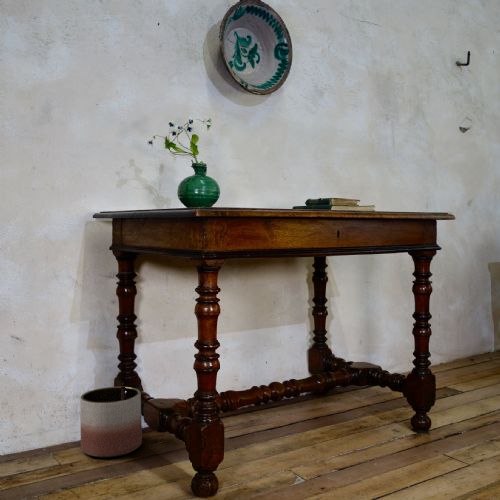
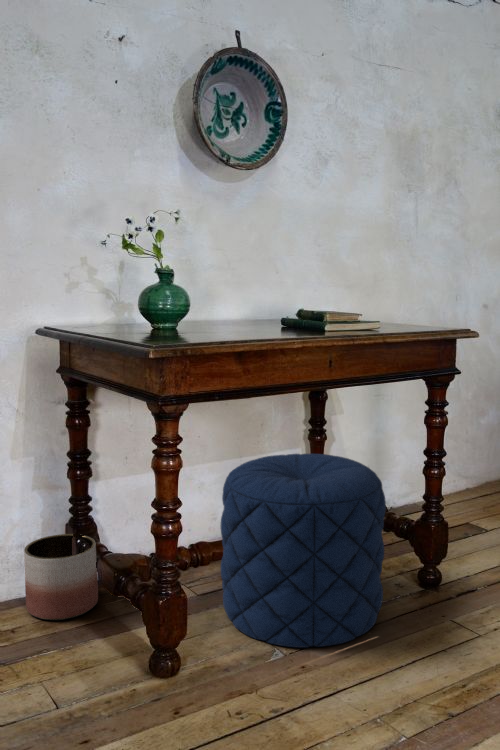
pouf: none [247,316,385,474] -> present [220,454,386,648]

